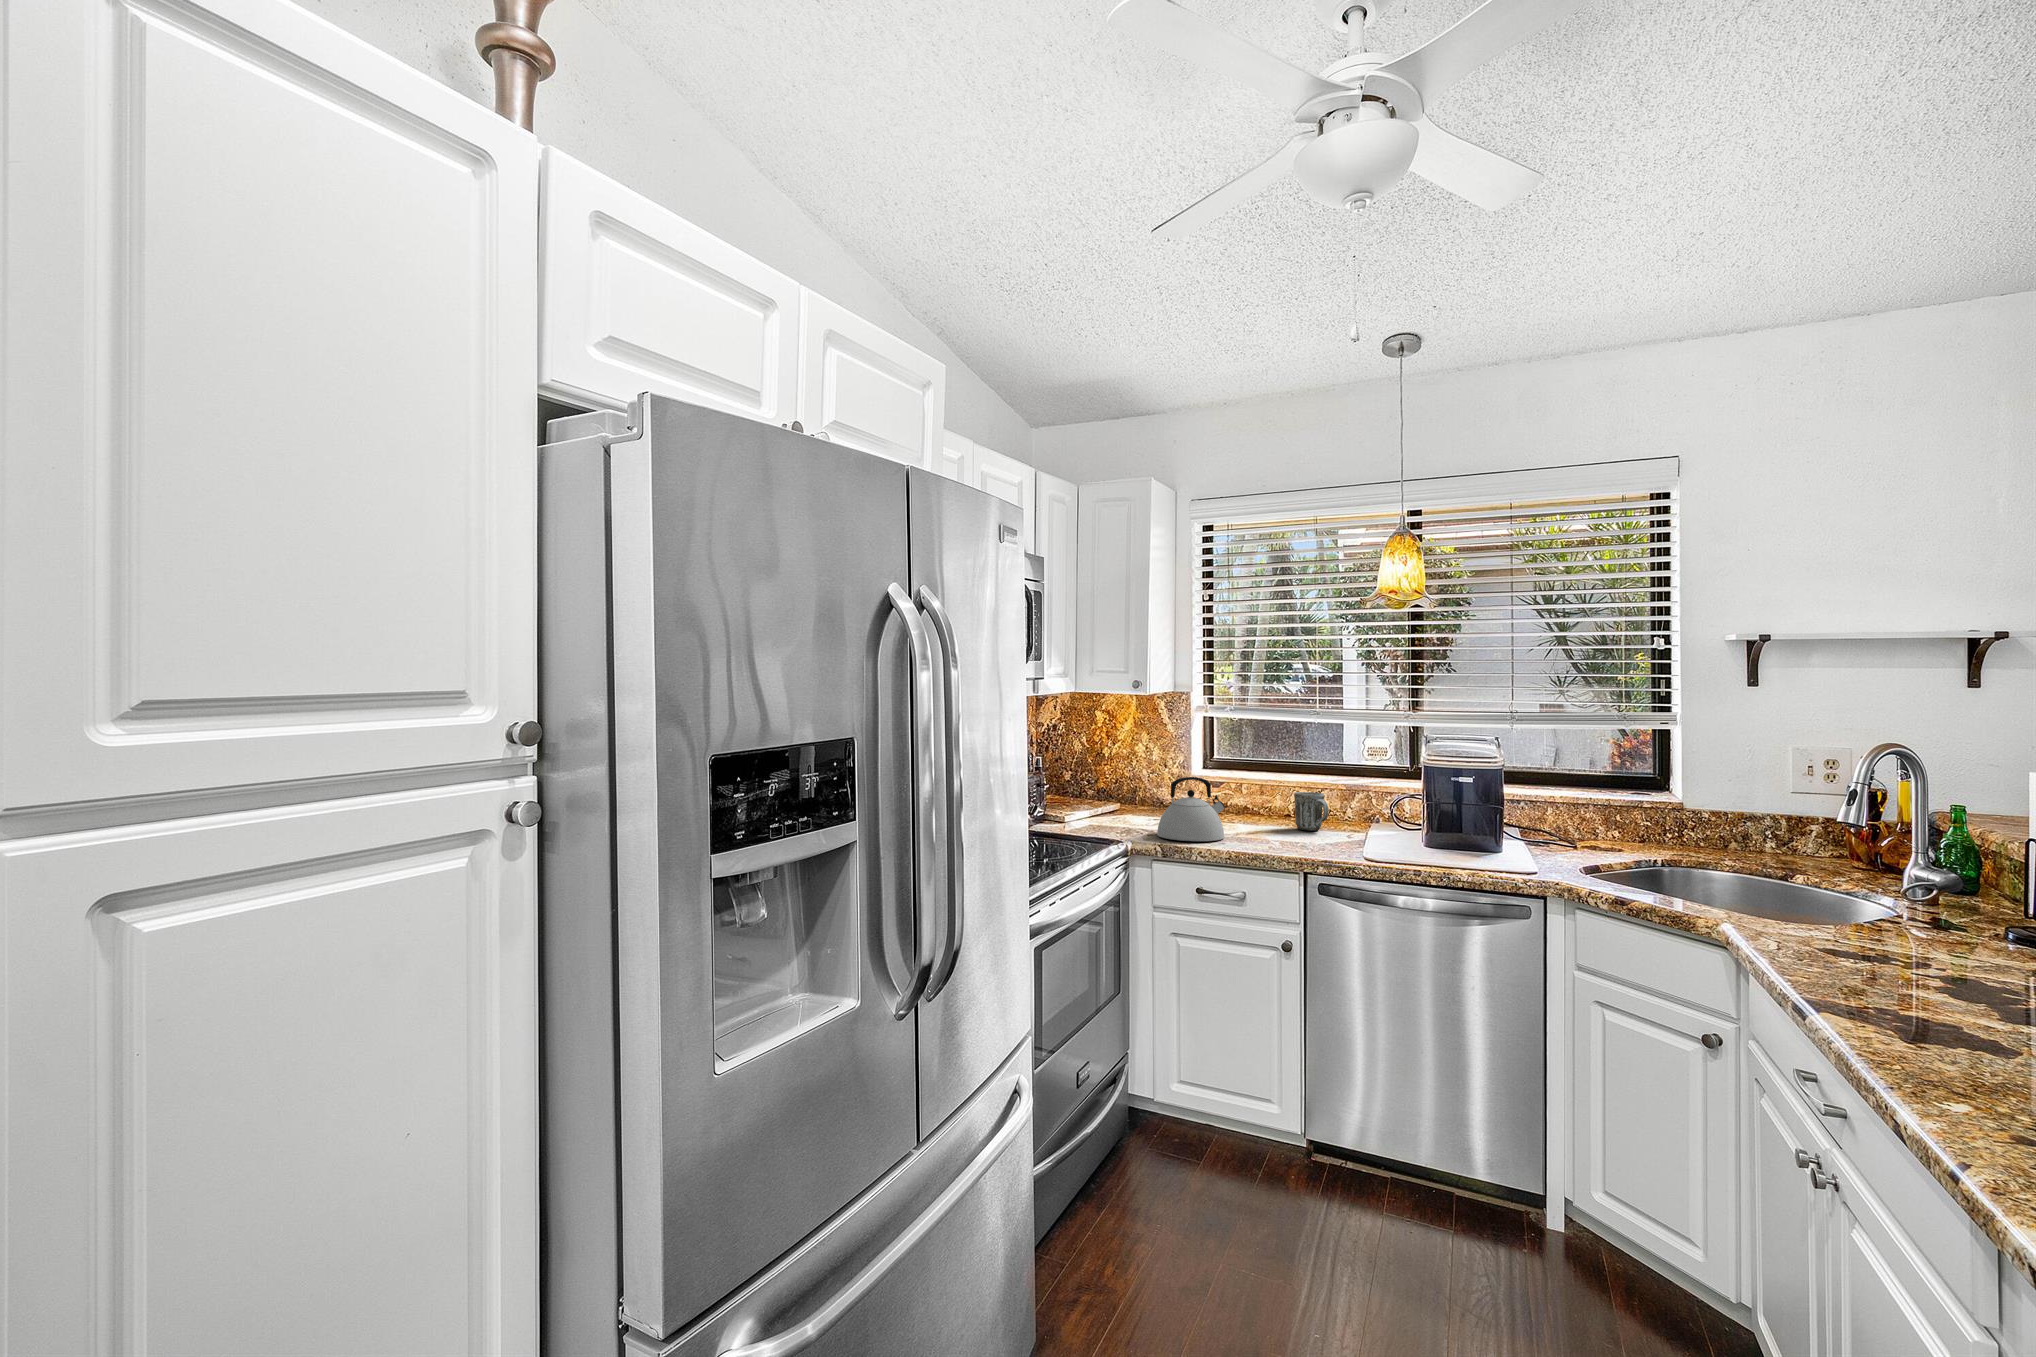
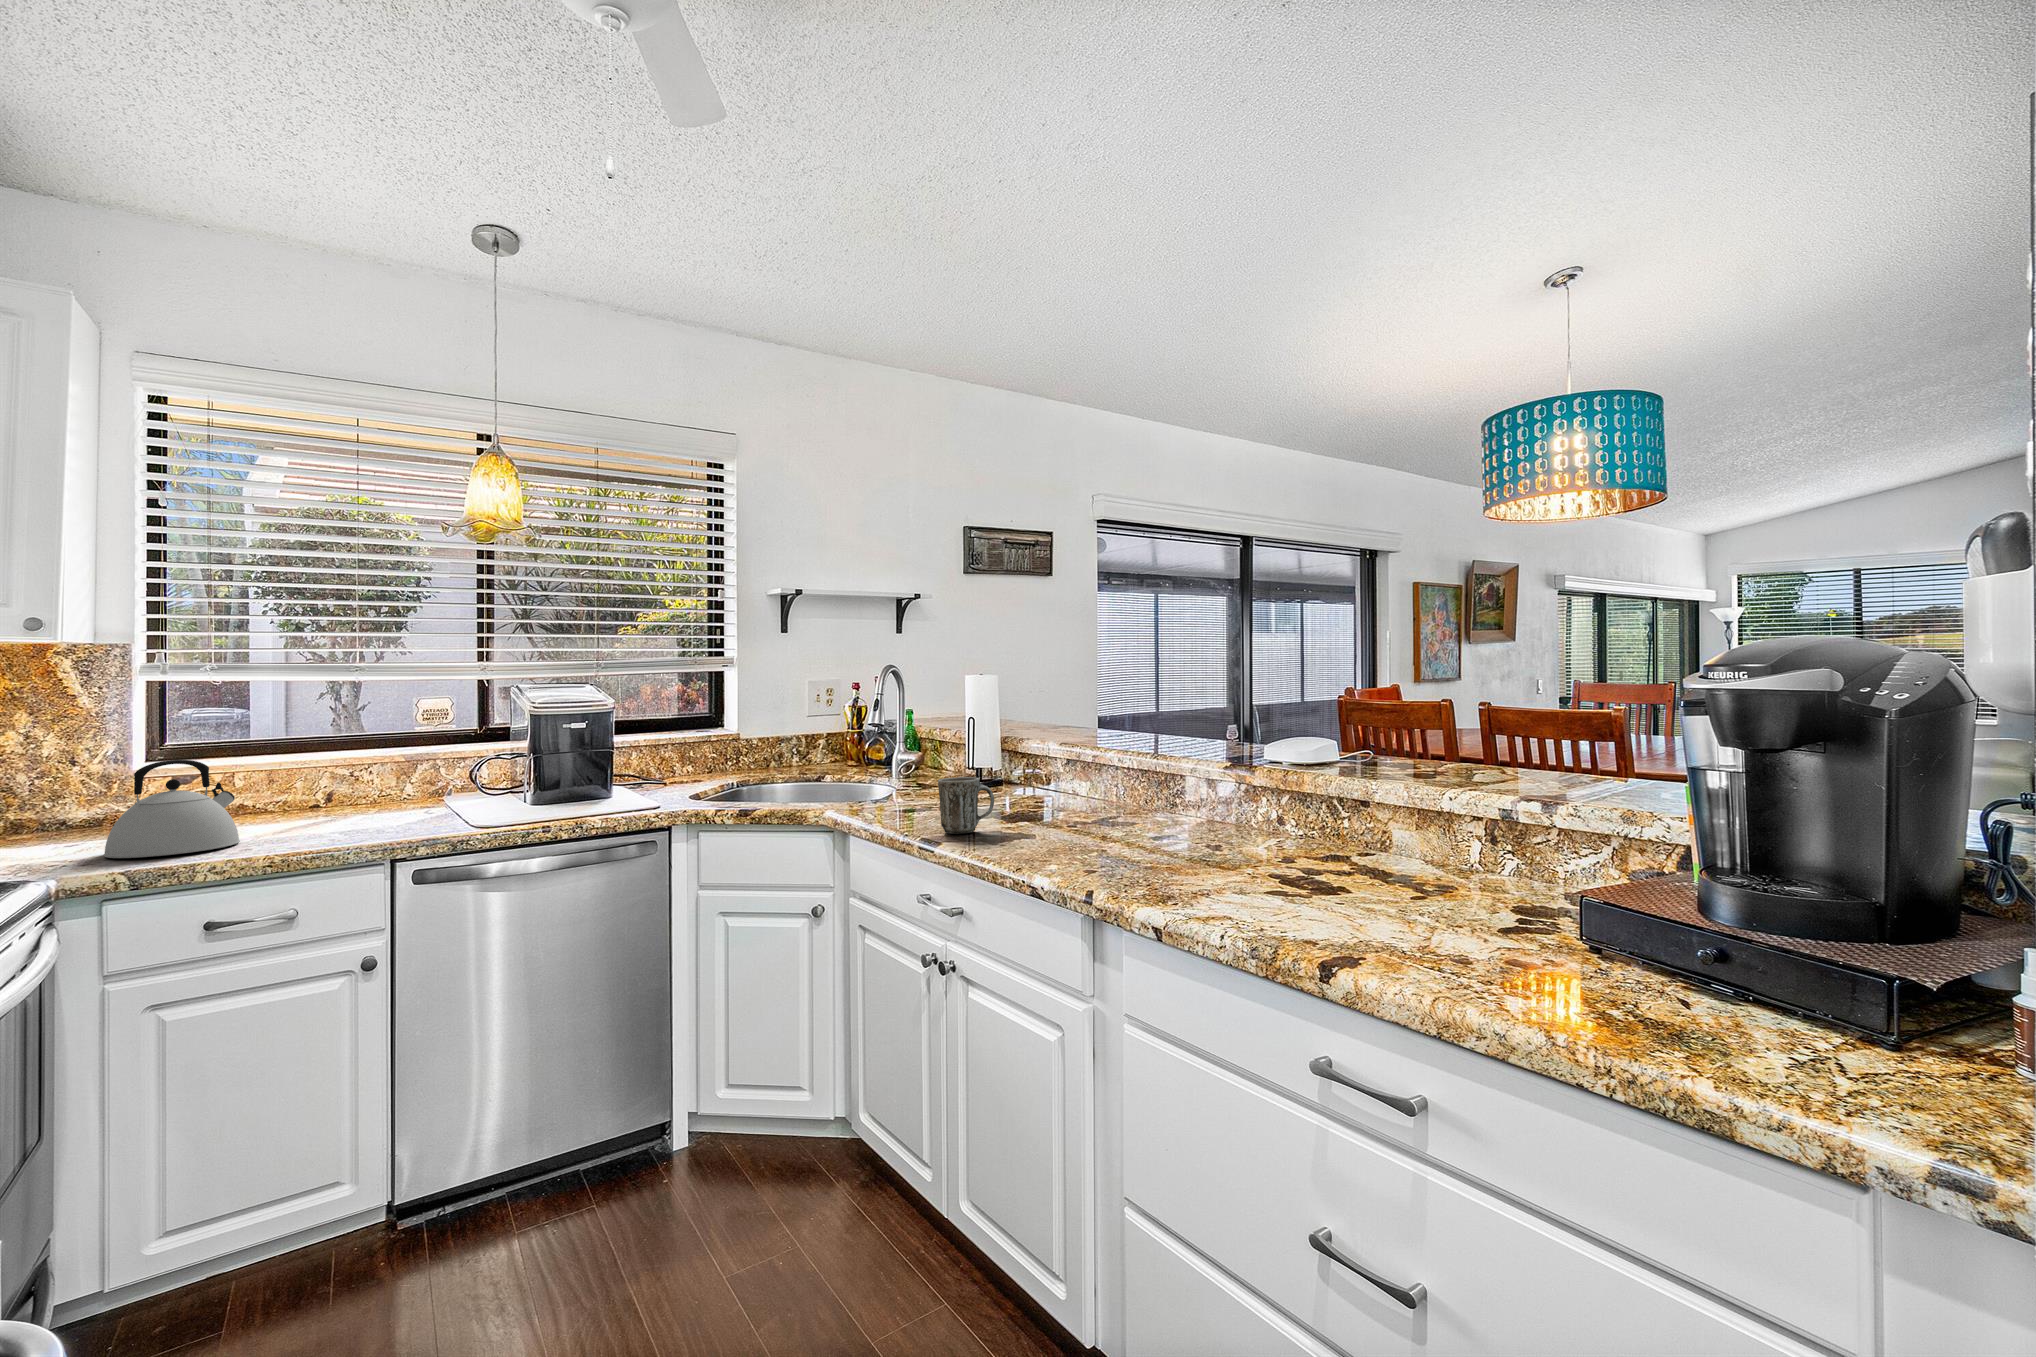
mug: present [1294,792,1329,830] -> present [938,777,994,834]

